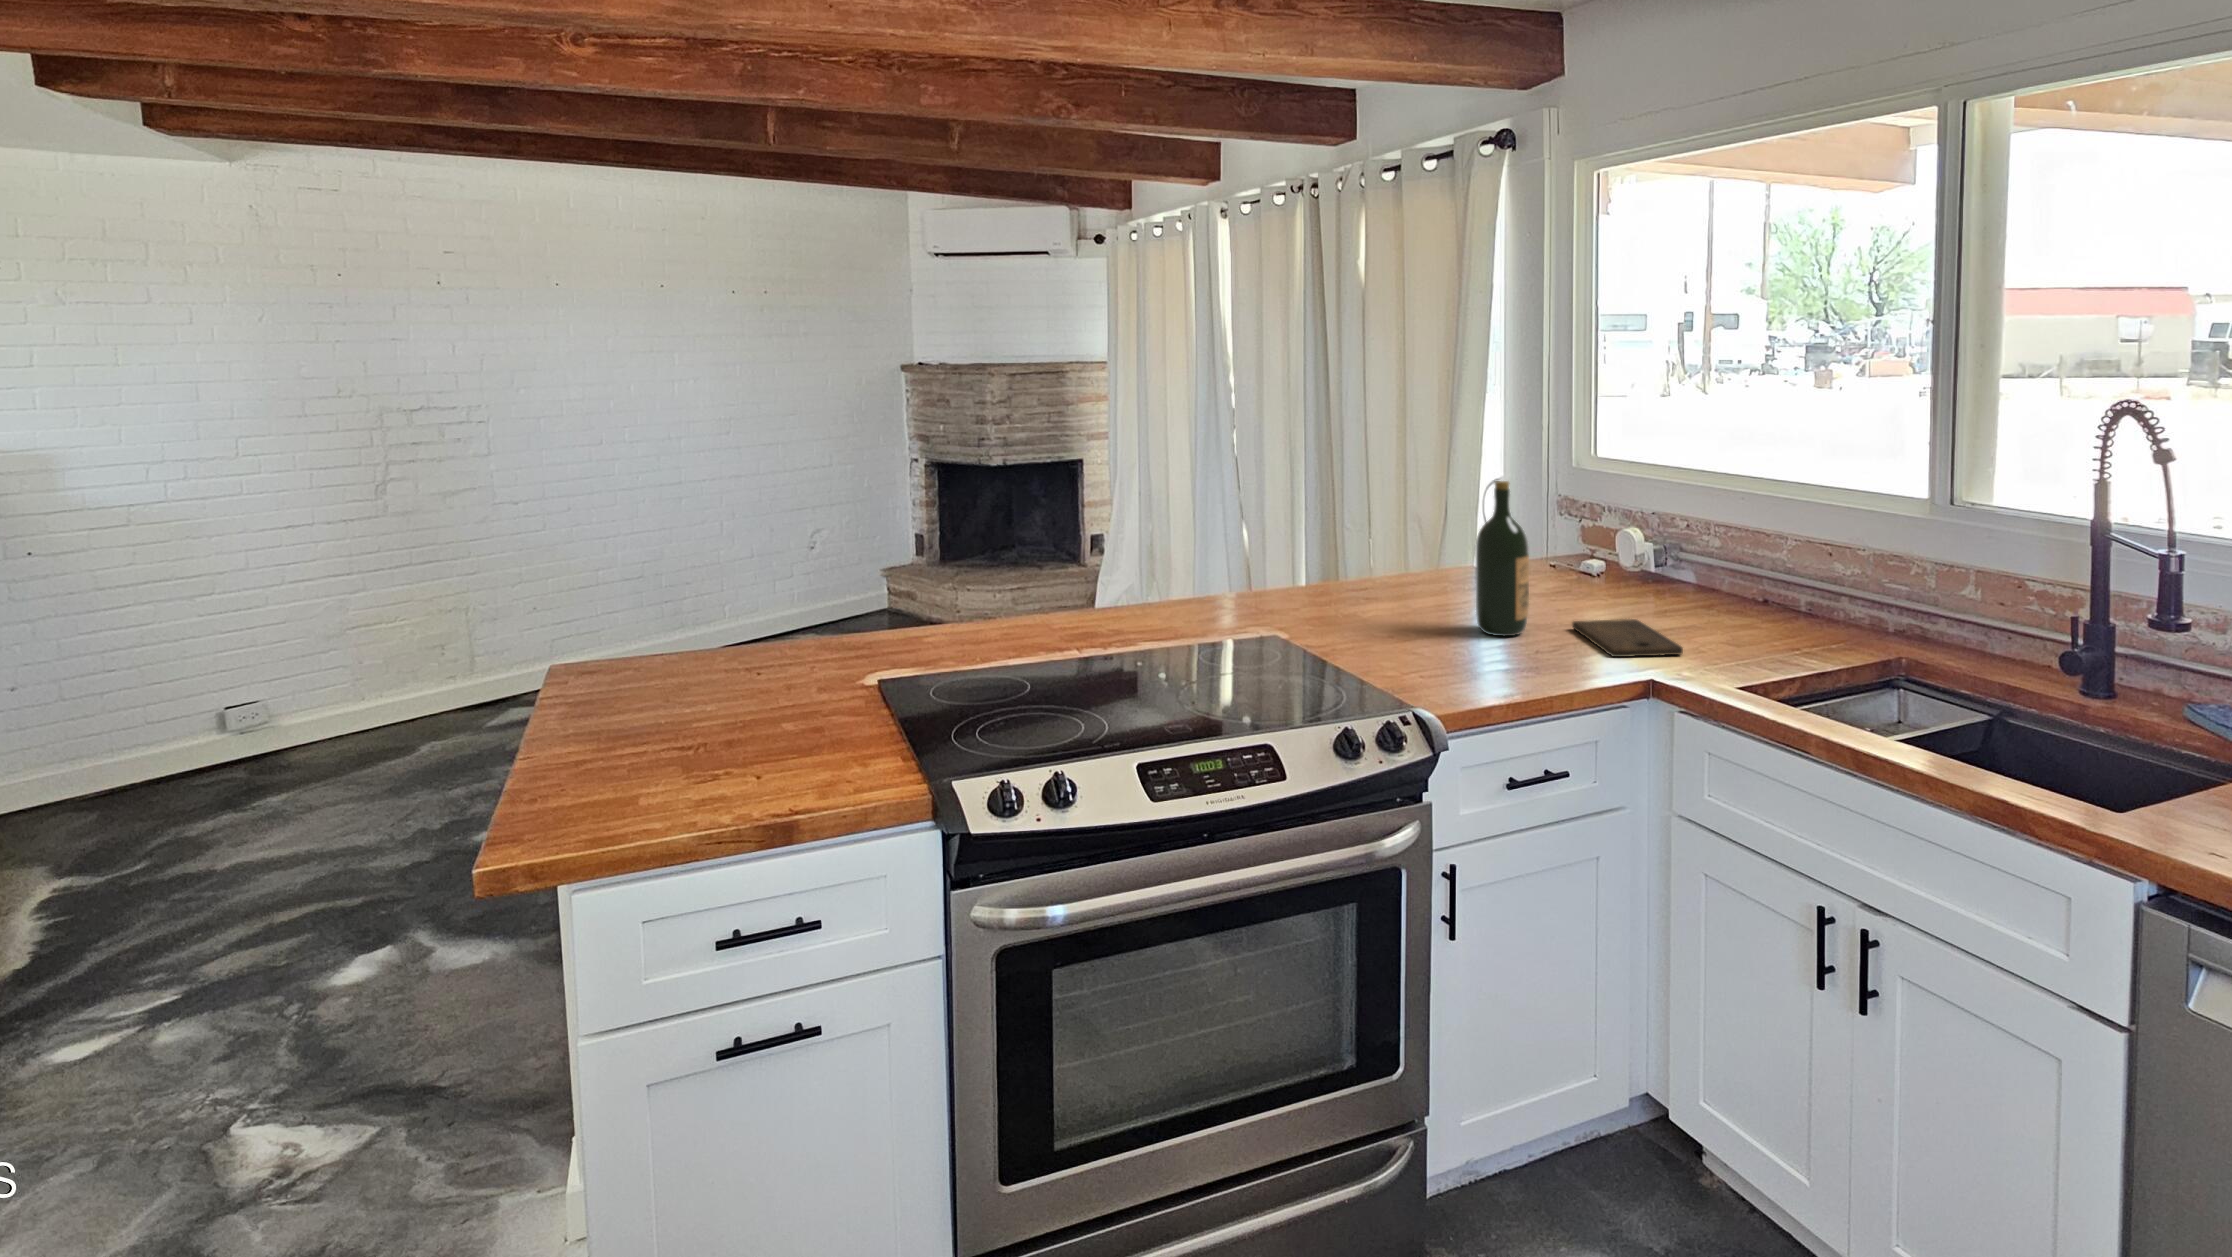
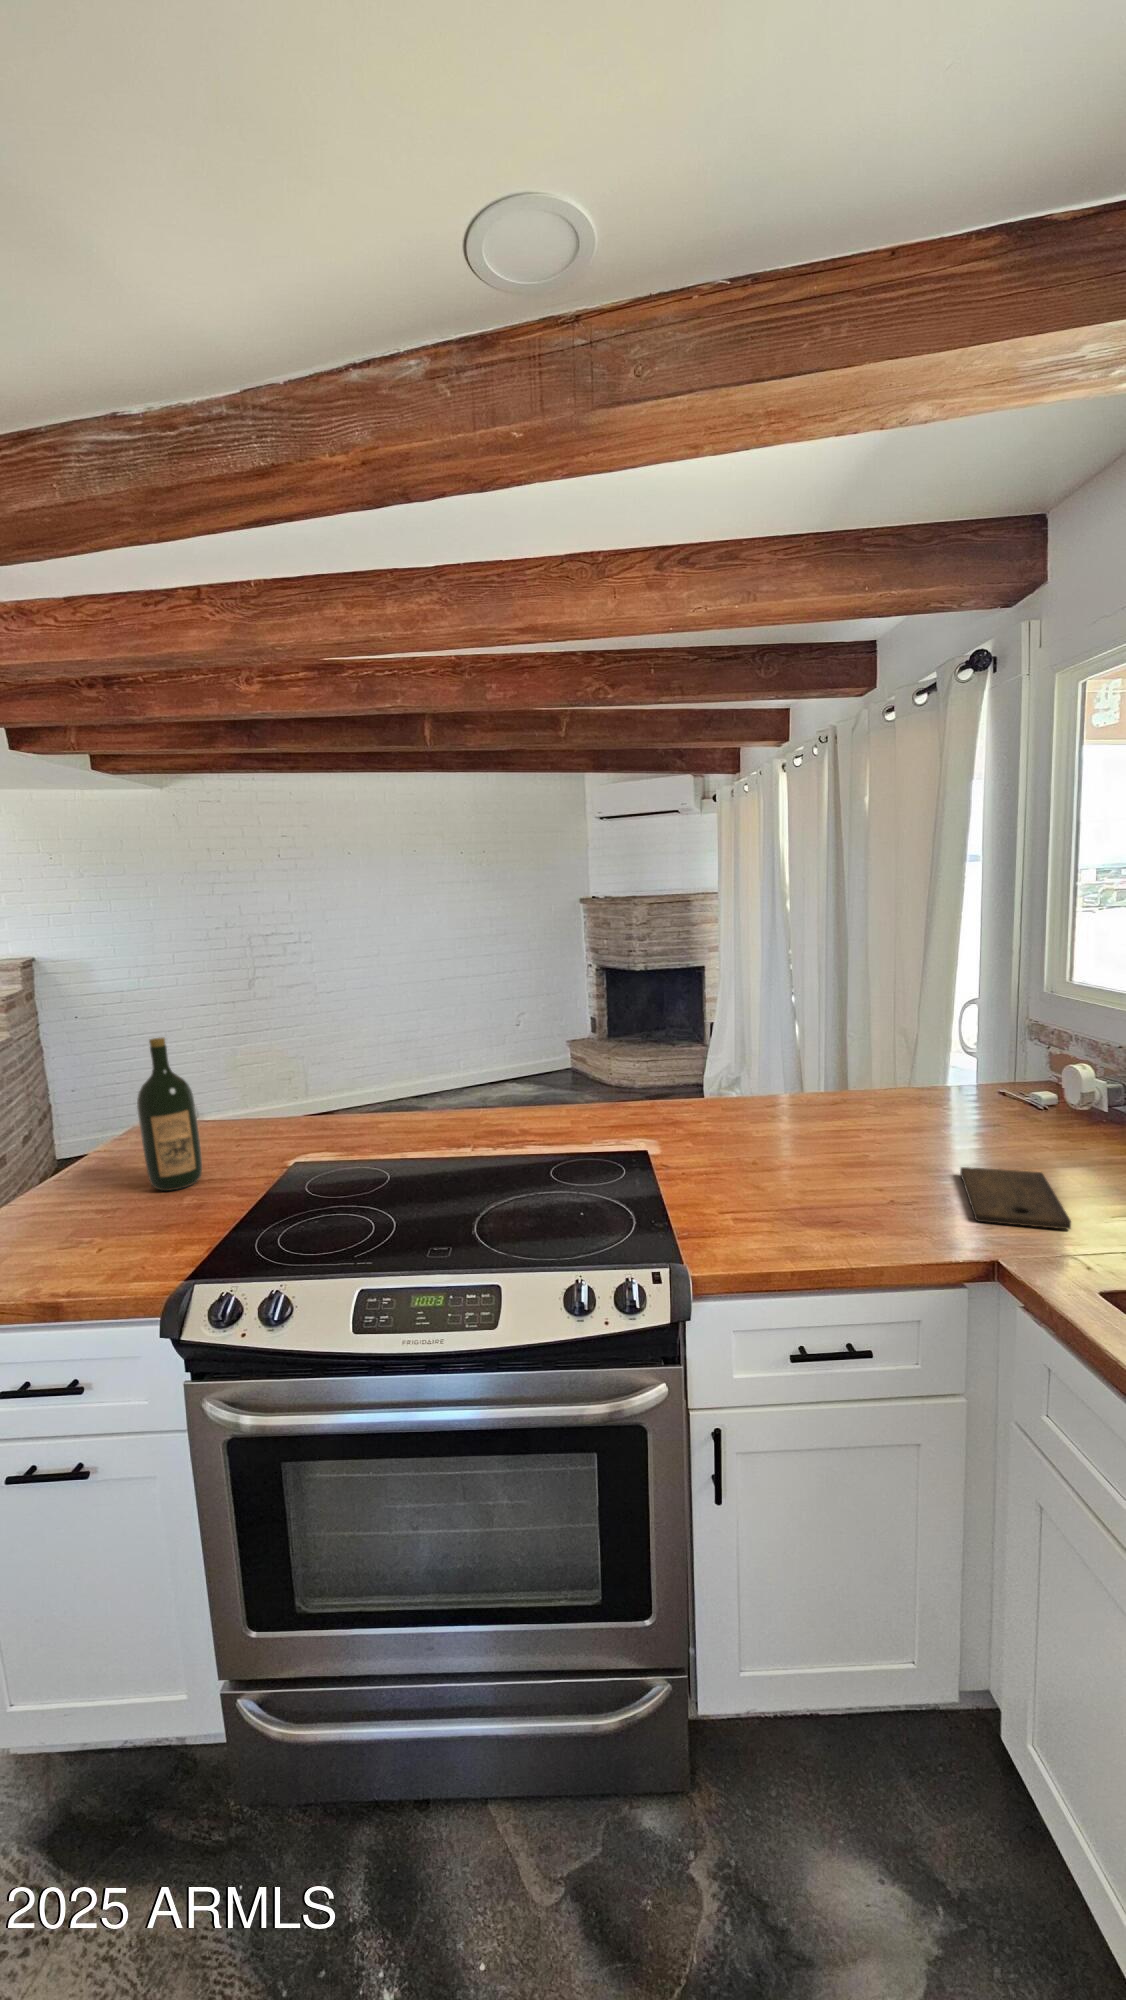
wine bottle: present [1476,481,1529,636] -> present [137,1038,202,1191]

